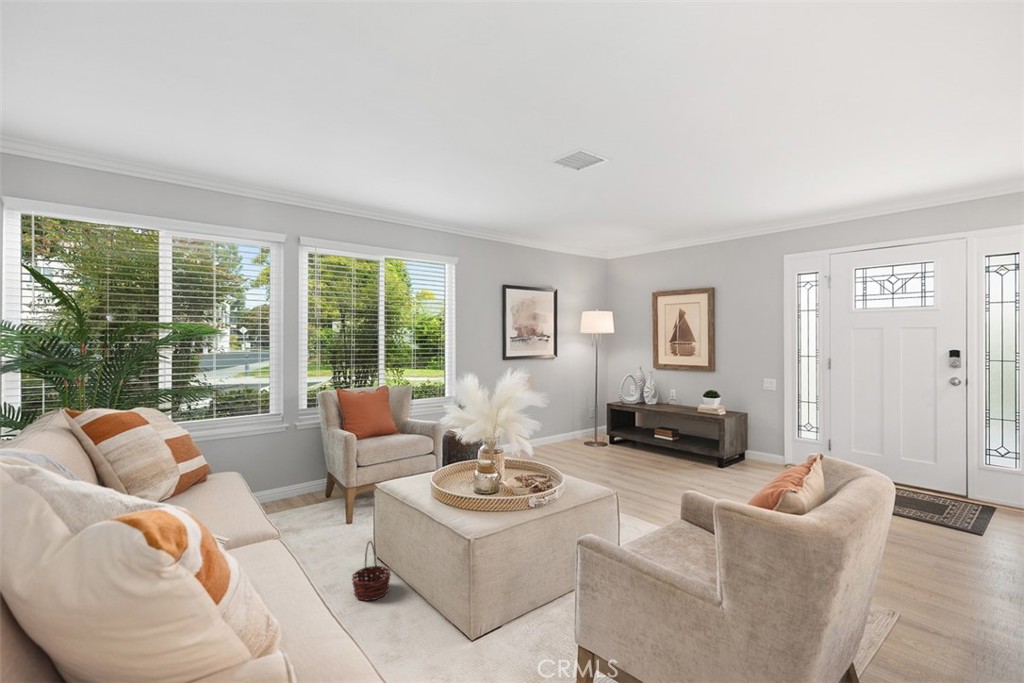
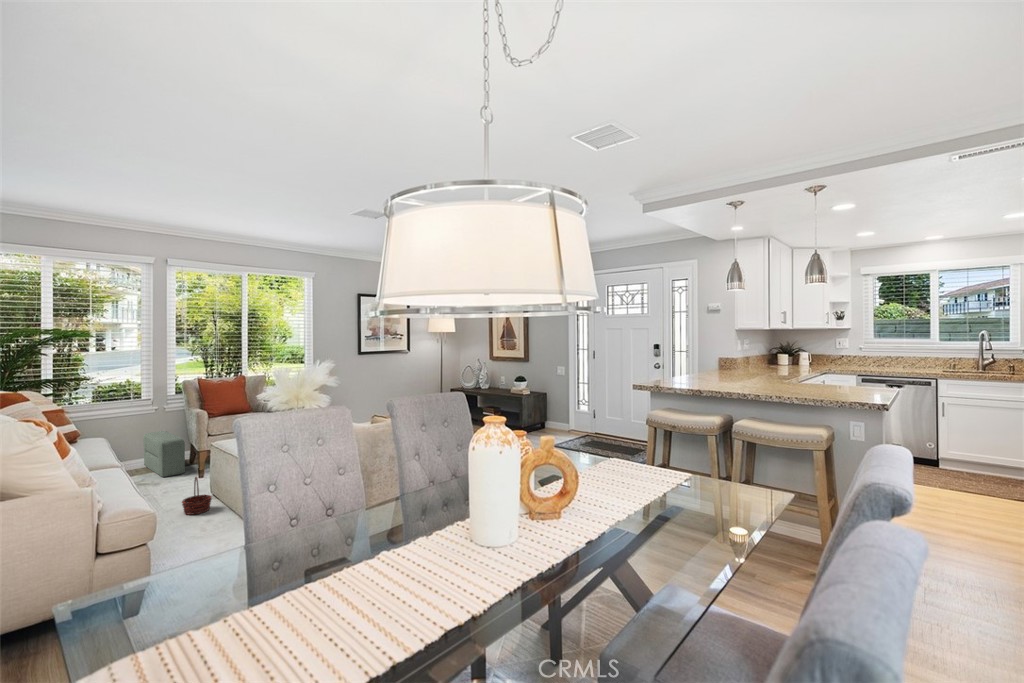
pouf: none [273,456,326,520] -> present [143,431,185,477]

